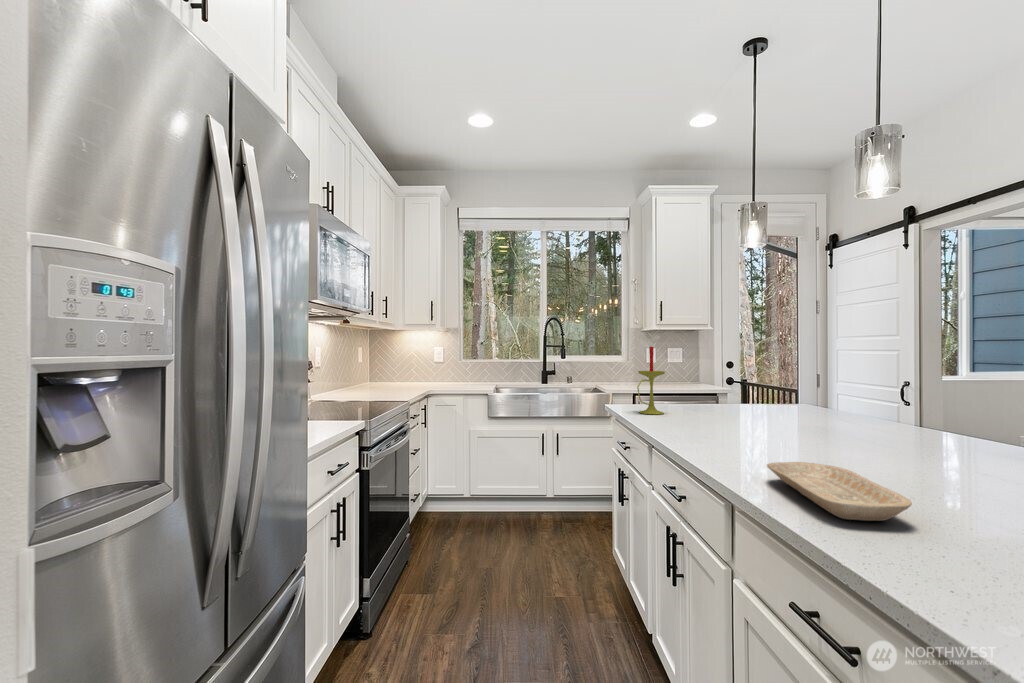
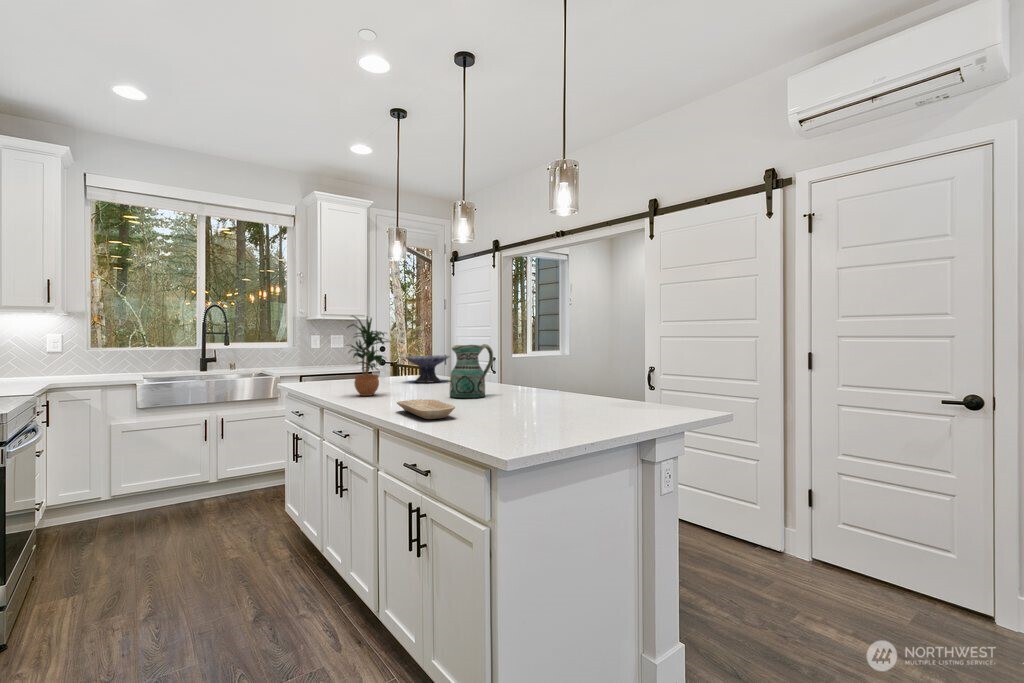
potted plant: none [678,320,750,436] -> present [347,316,390,396]
candle: present [637,347,665,414] -> none [309,333,332,388]
ceramic pitcher: none [861,364,959,465] -> present [450,344,493,398]
decorative bowl: none [765,377,844,418] -> present [405,356,450,383]

